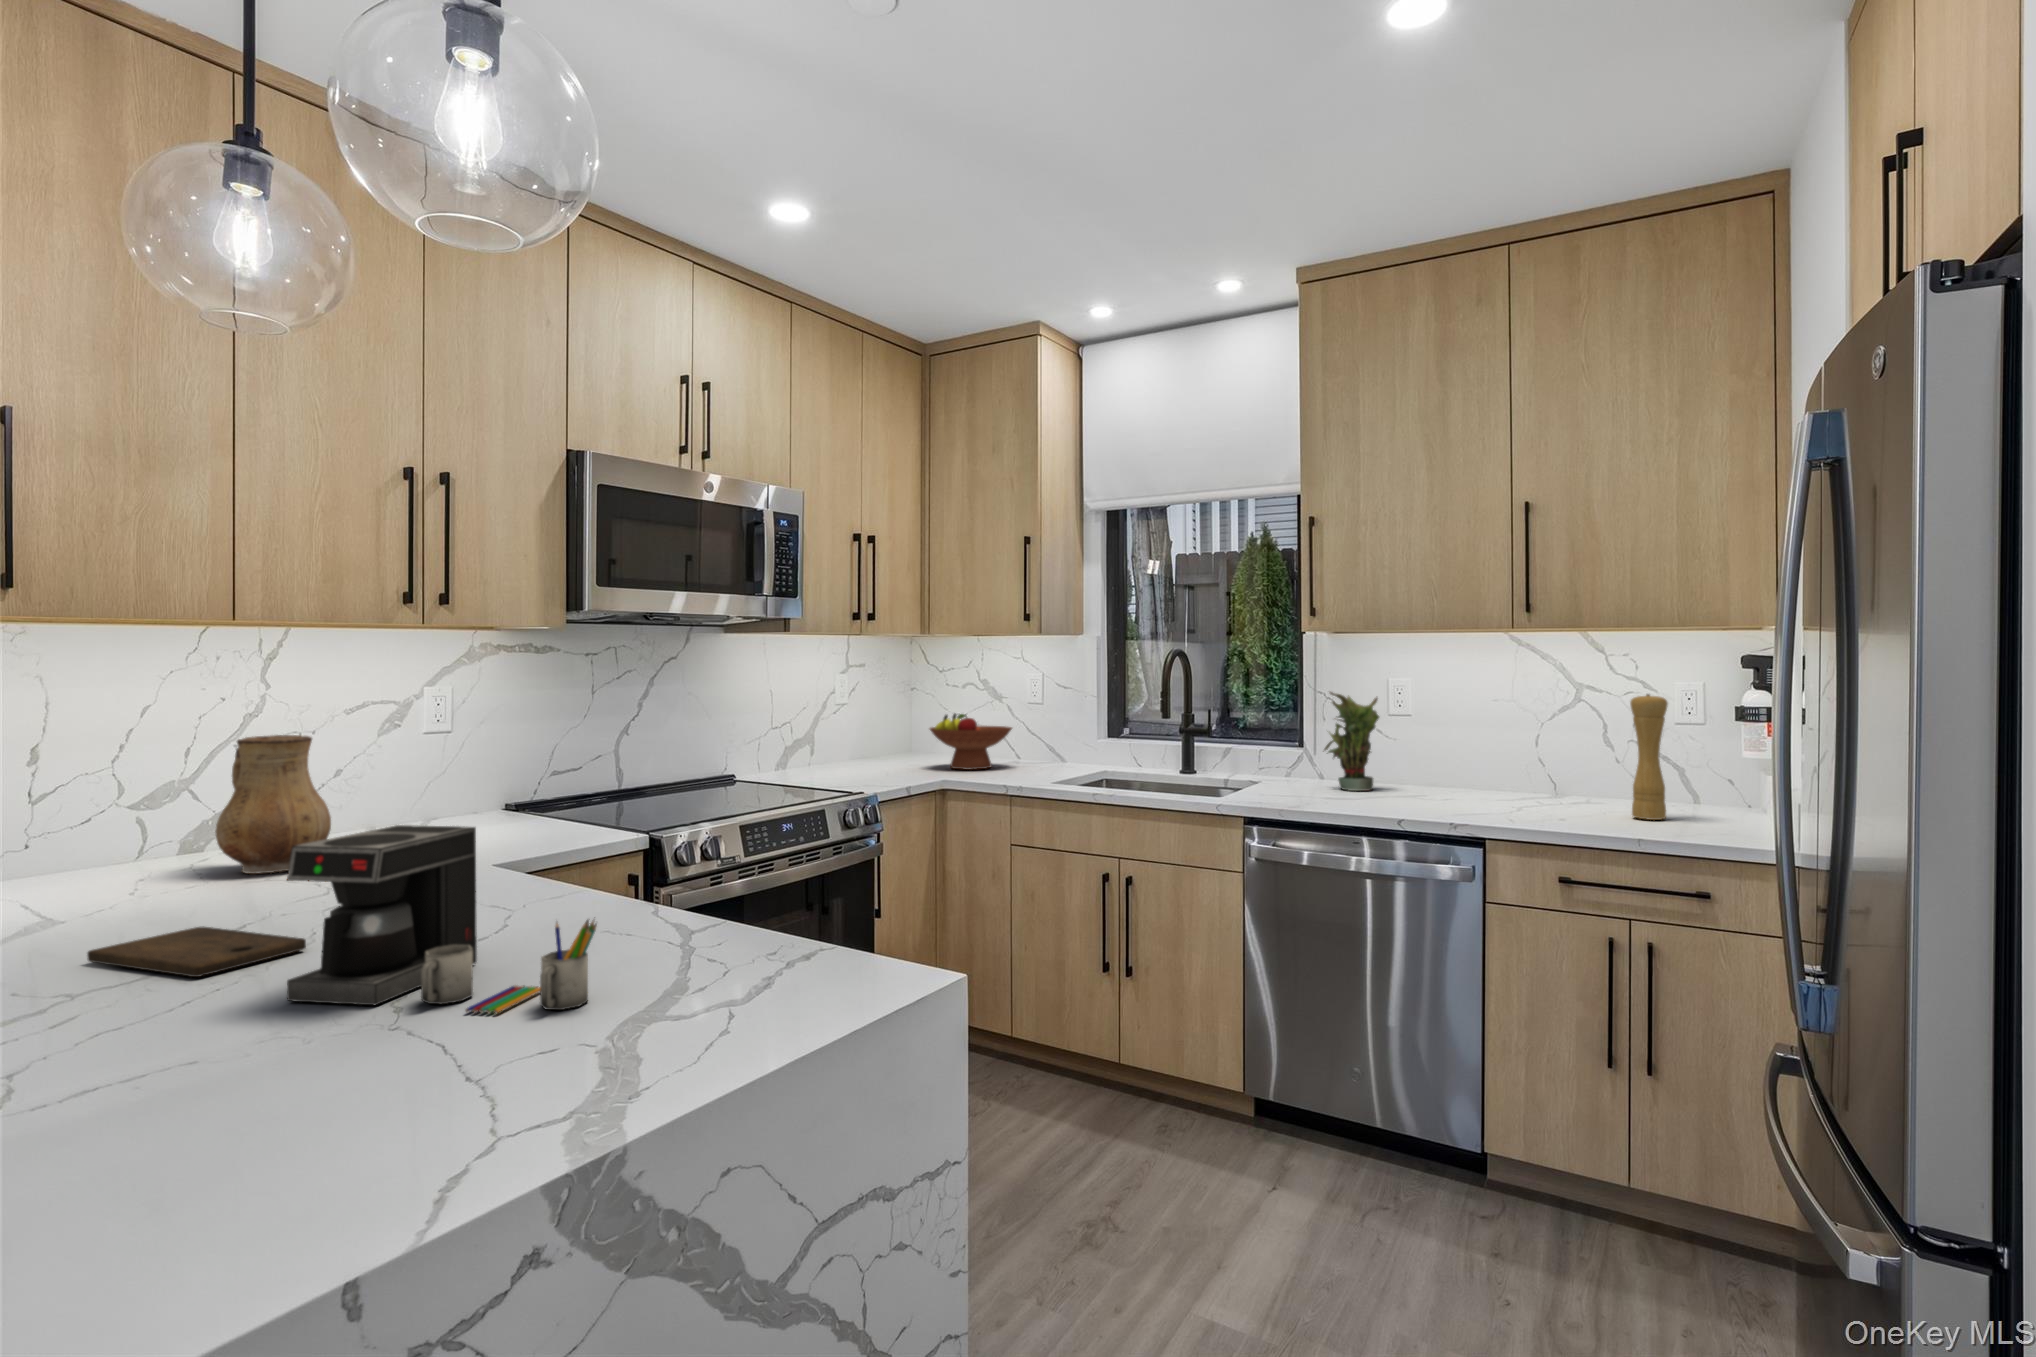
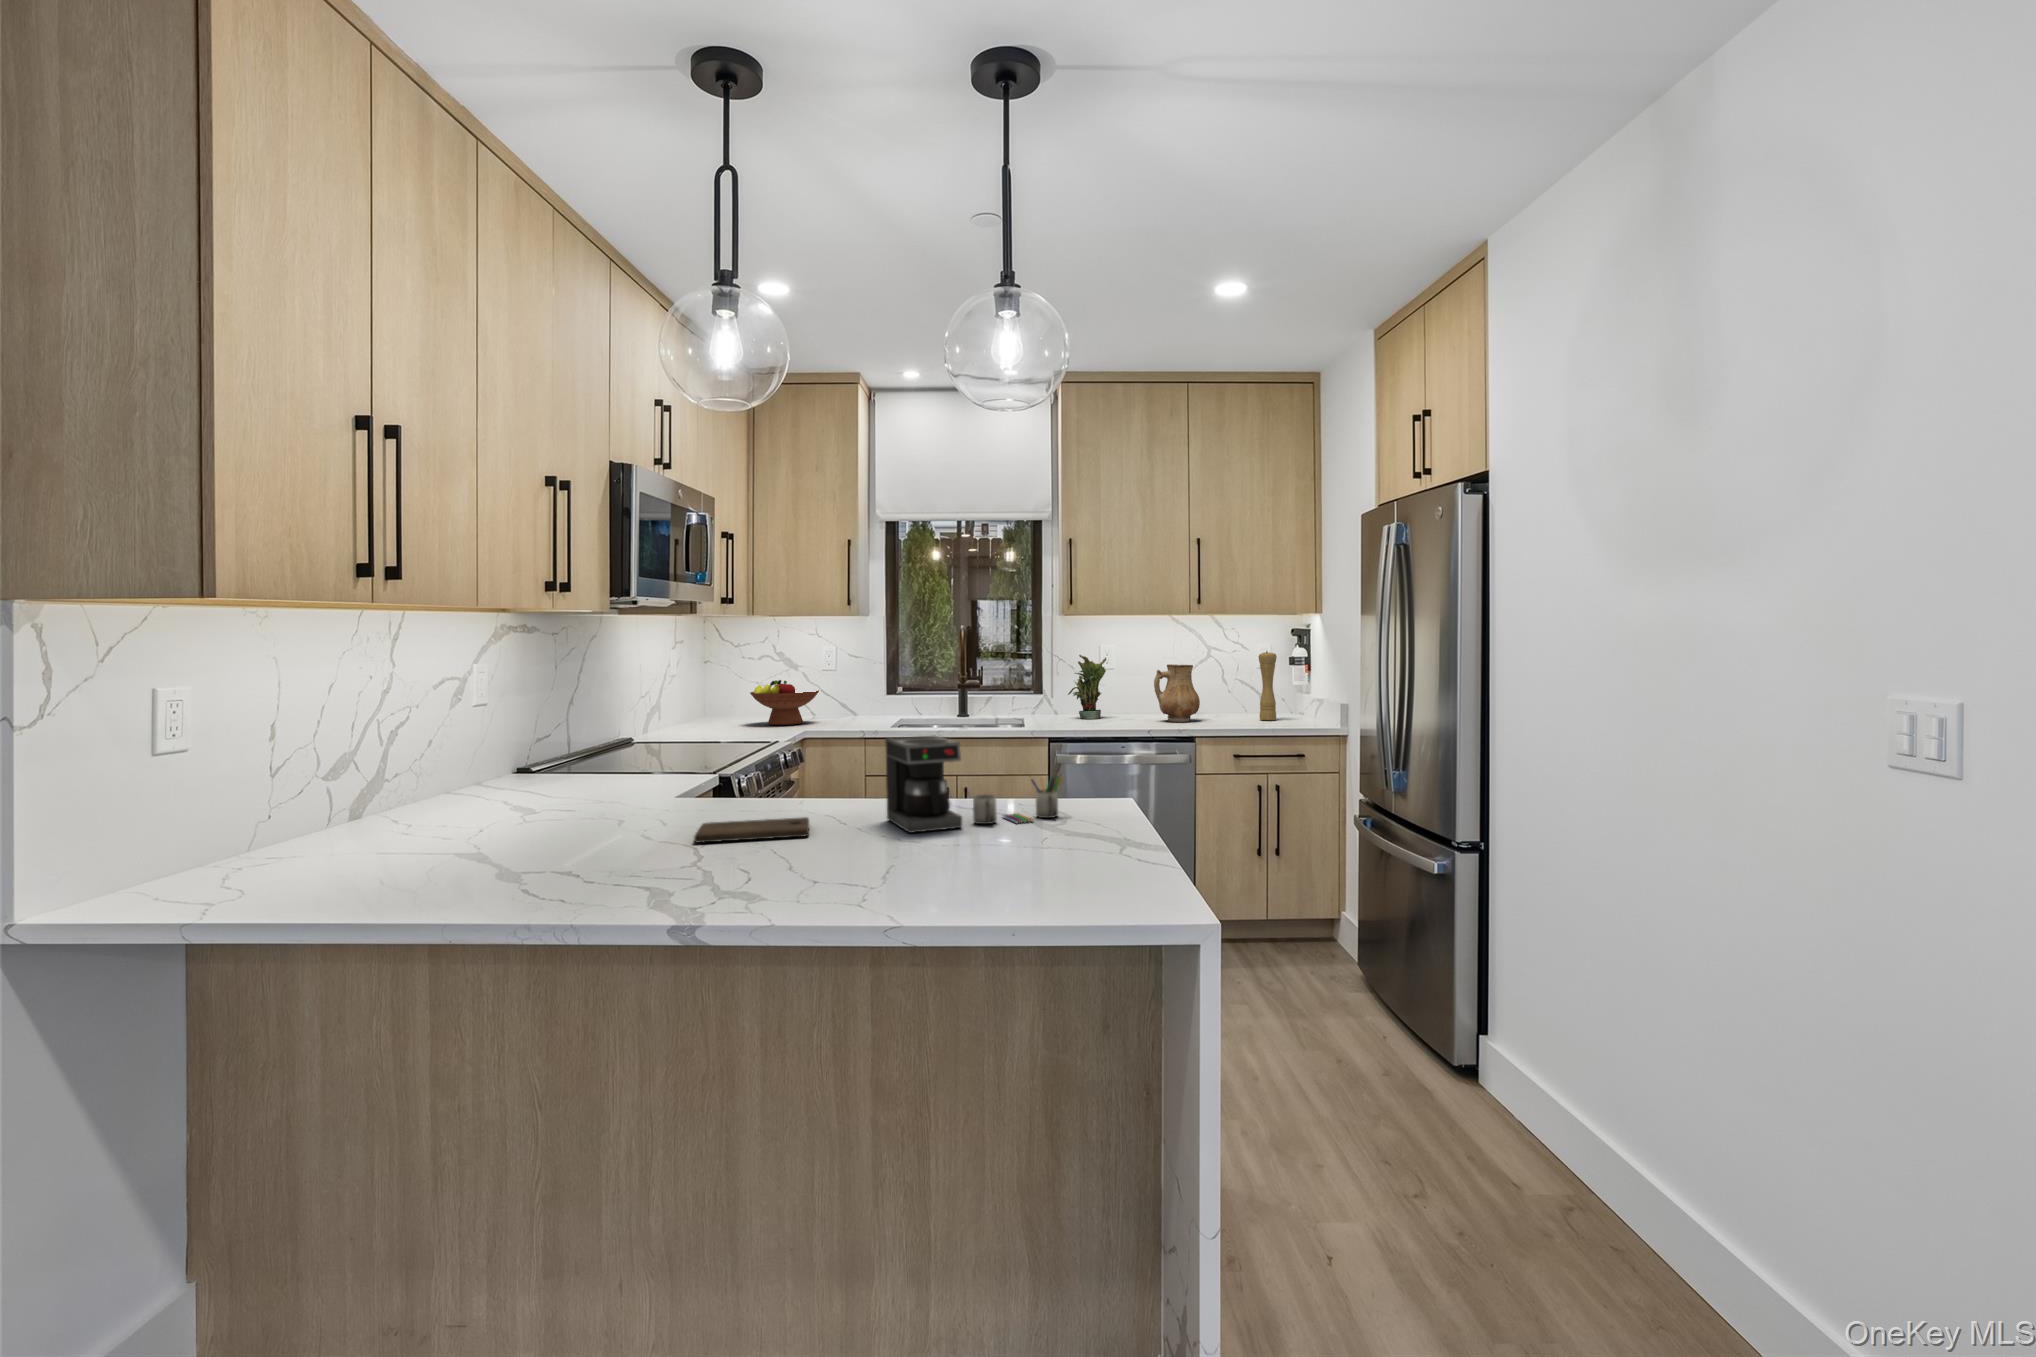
ceramic pitcher: present [216,735,331,874] -> present [1154,664,1200,722]

